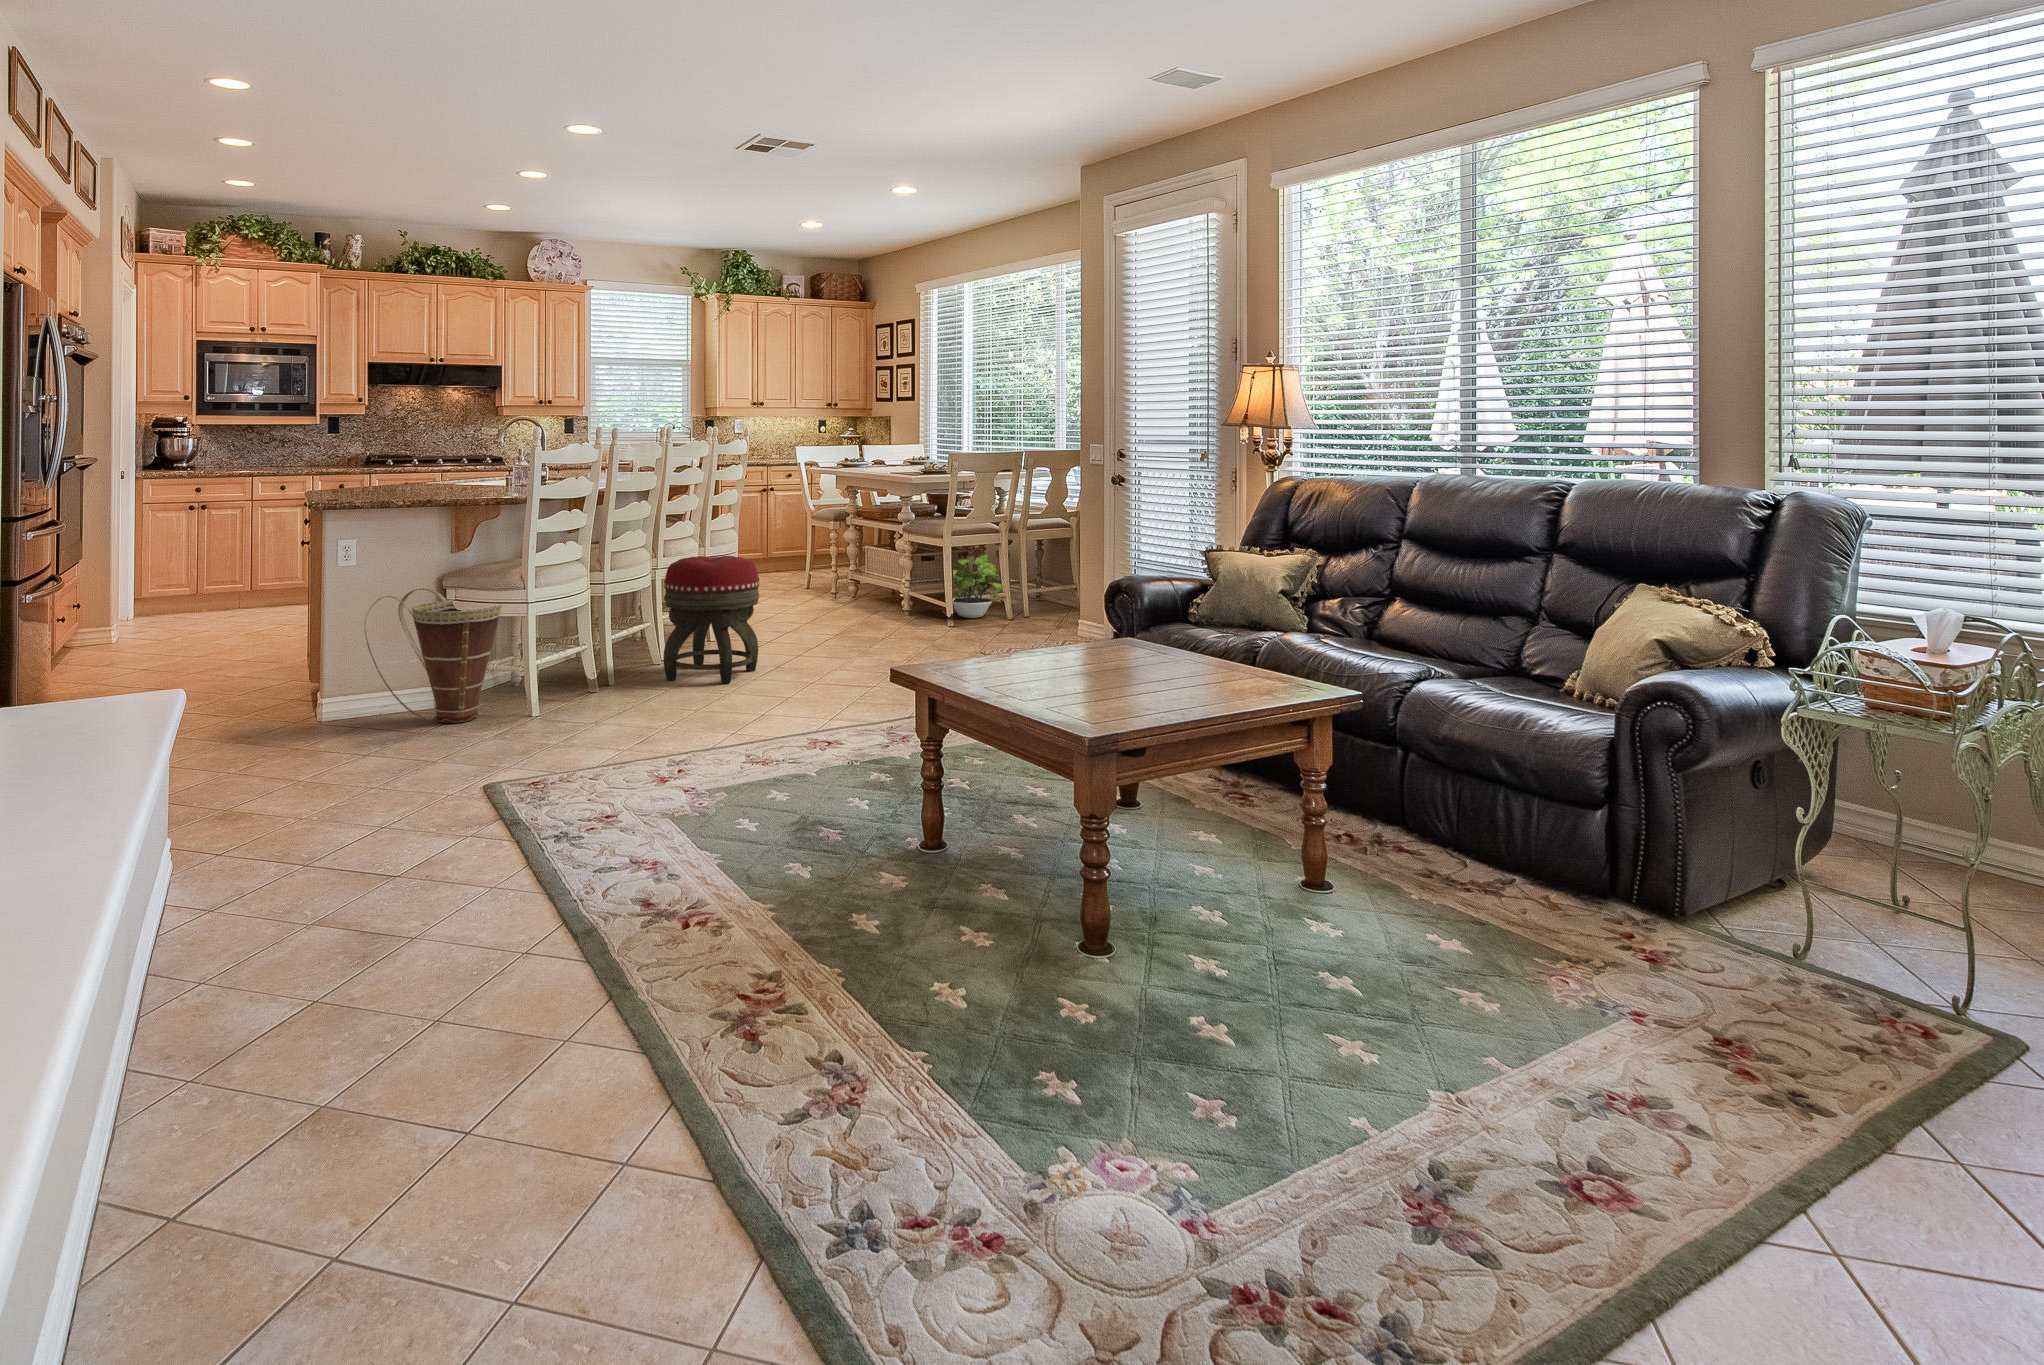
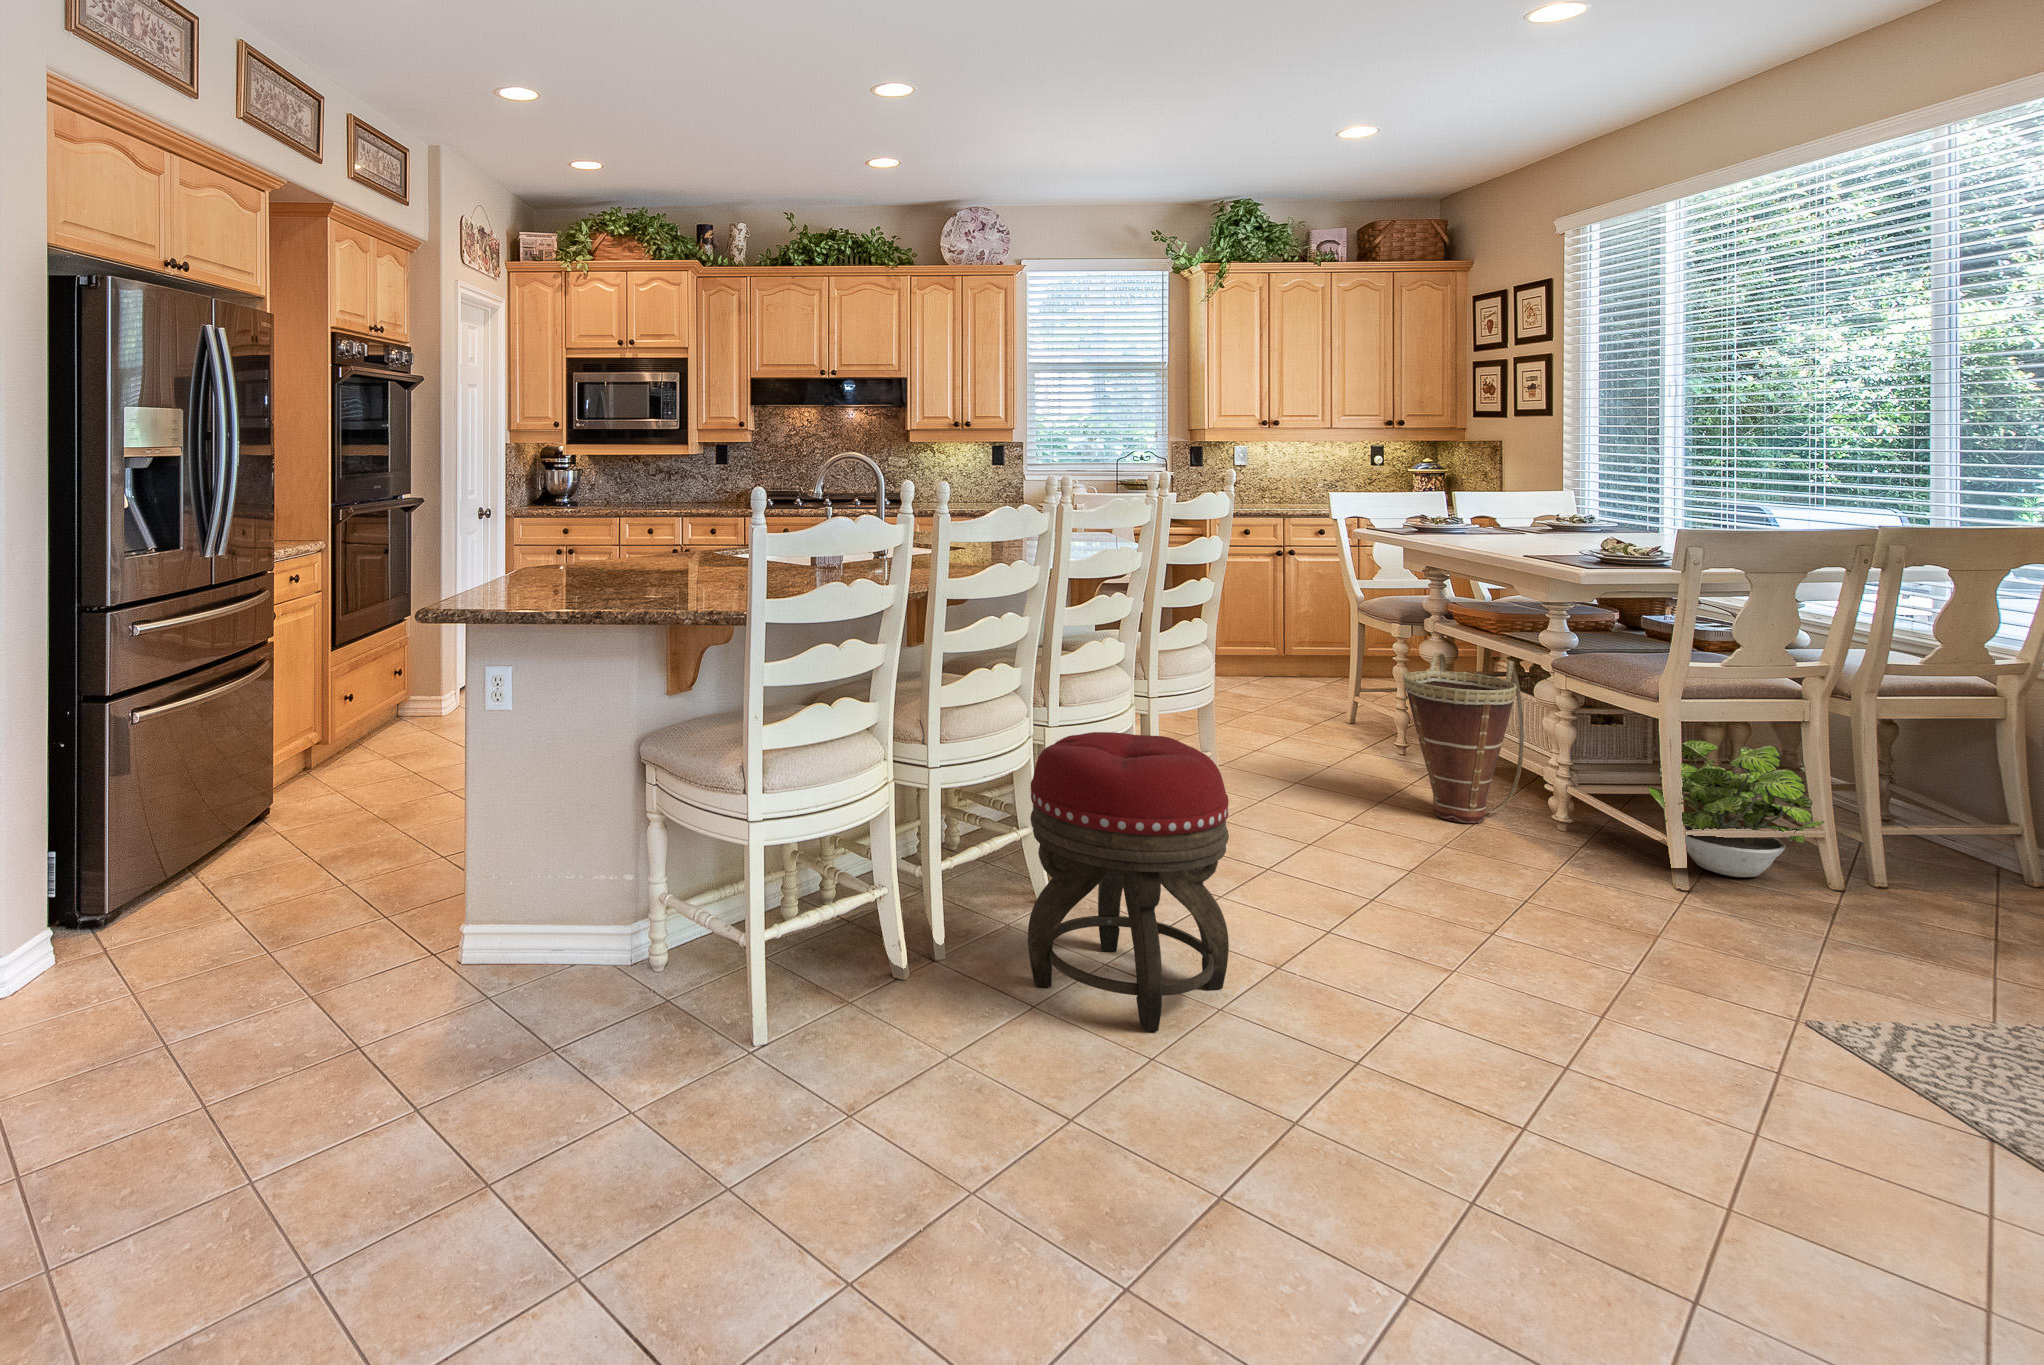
basket: present [364,588,502,723] -> present [1403,653,1524,823]

